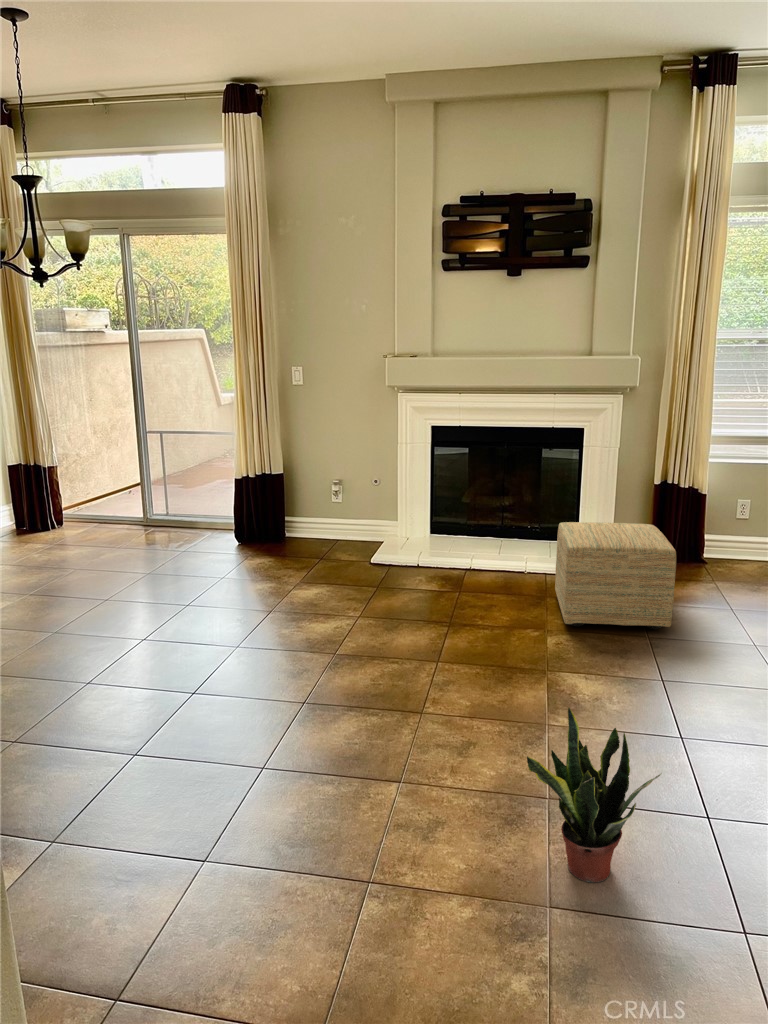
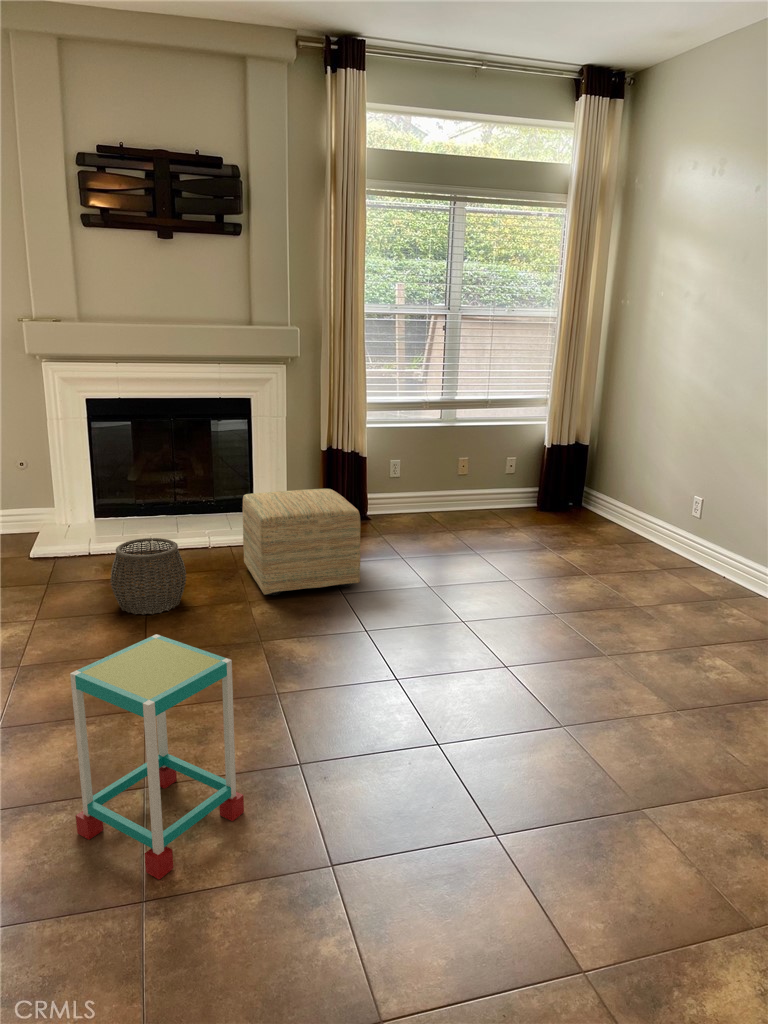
woven basket: none [424,555,492,627] -> present [110,538,186,615]
side table: none [335,641,482,868] -> present [70,634,244,880]
potted plant: present [527,707,662,882] -> none [296,672,414,832]

